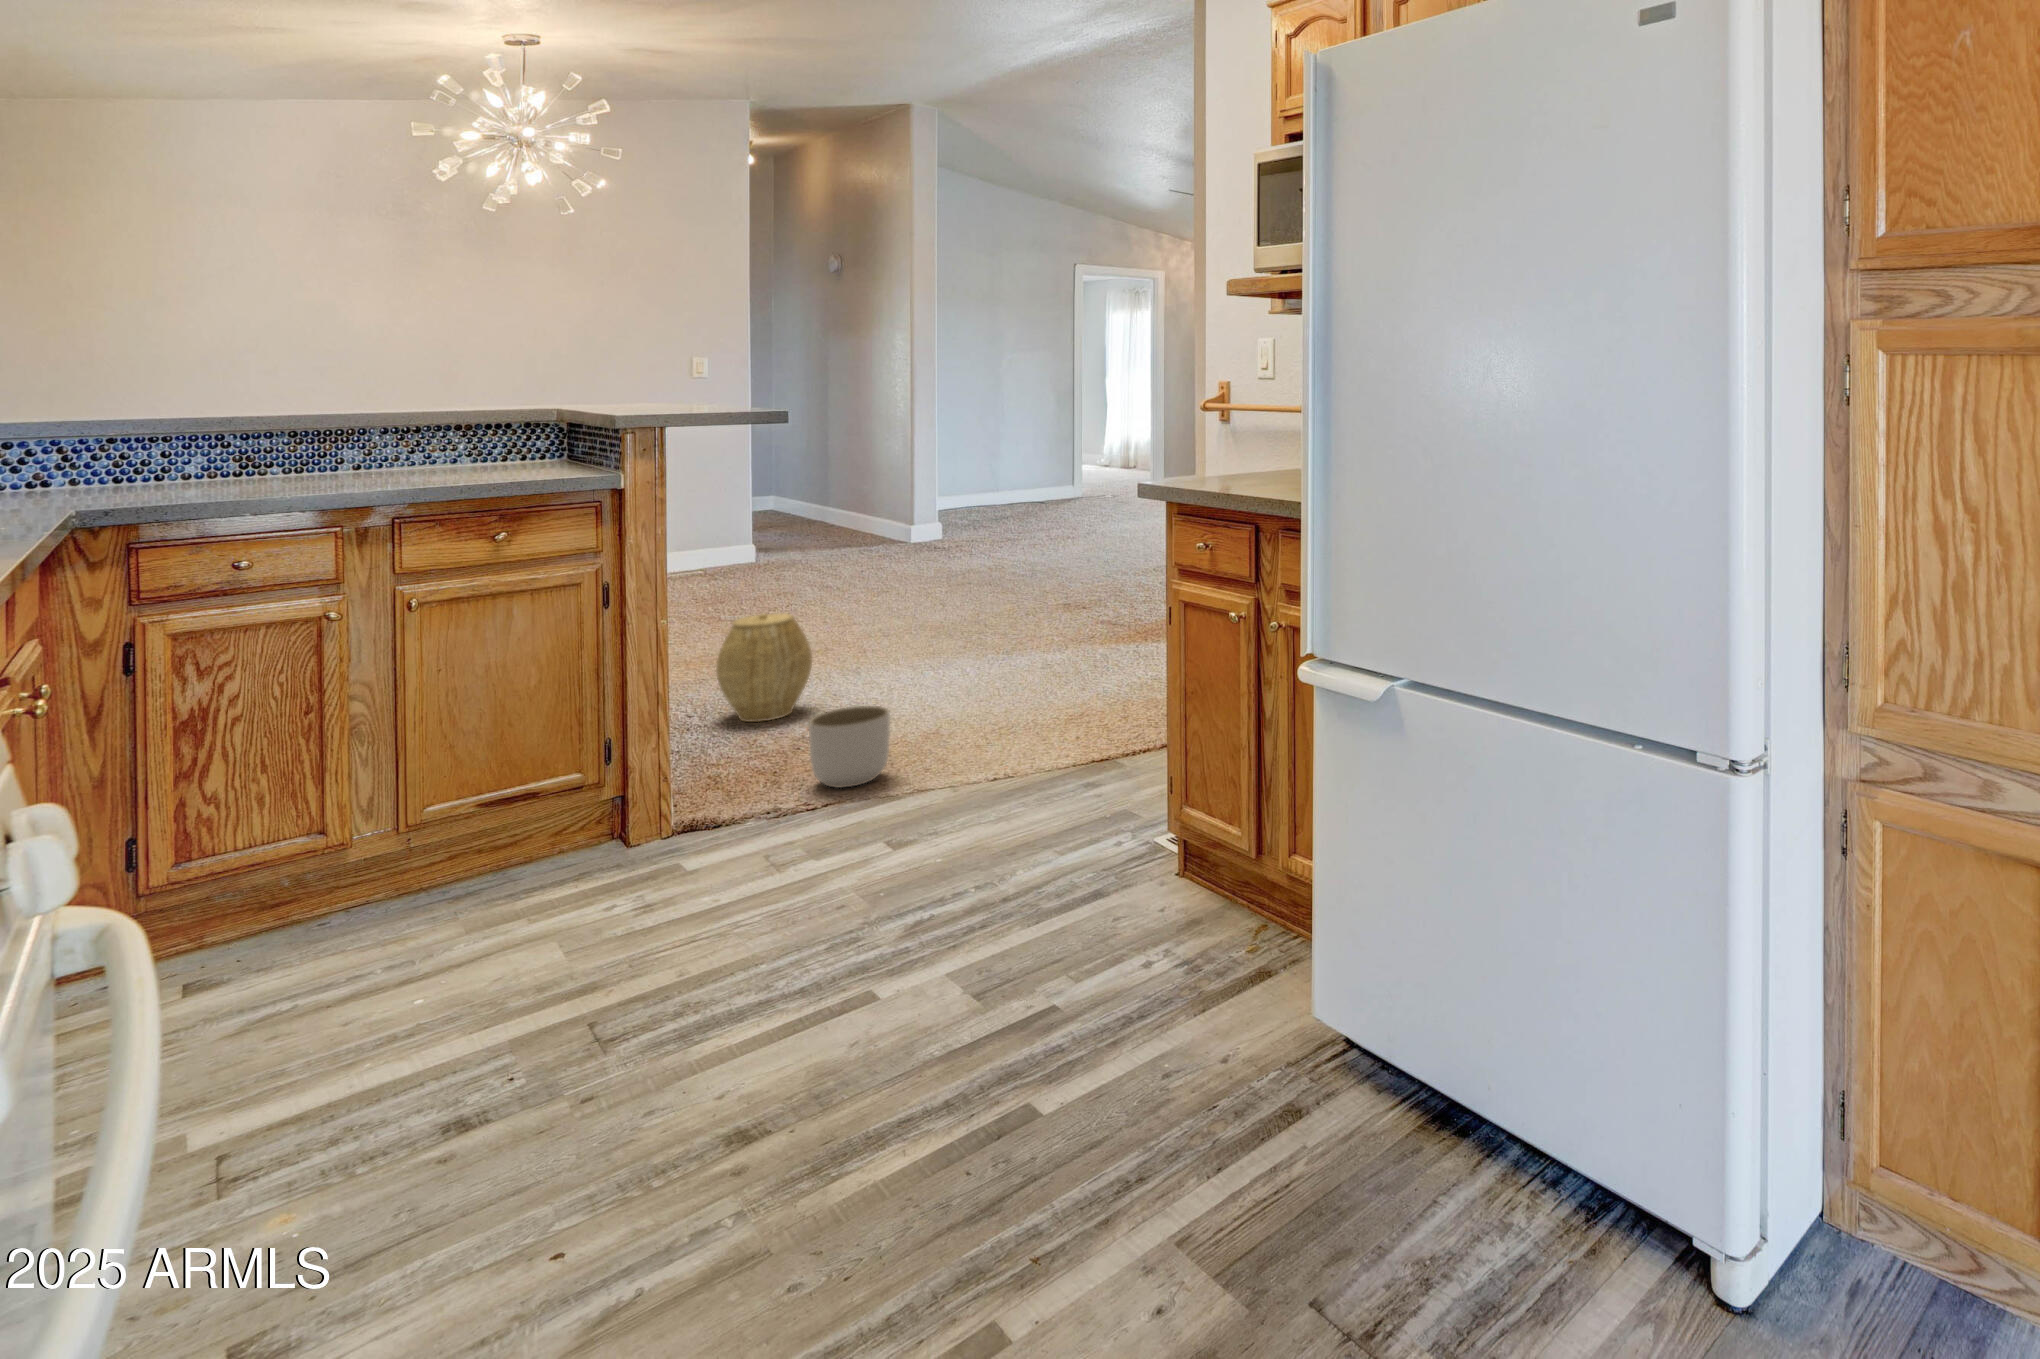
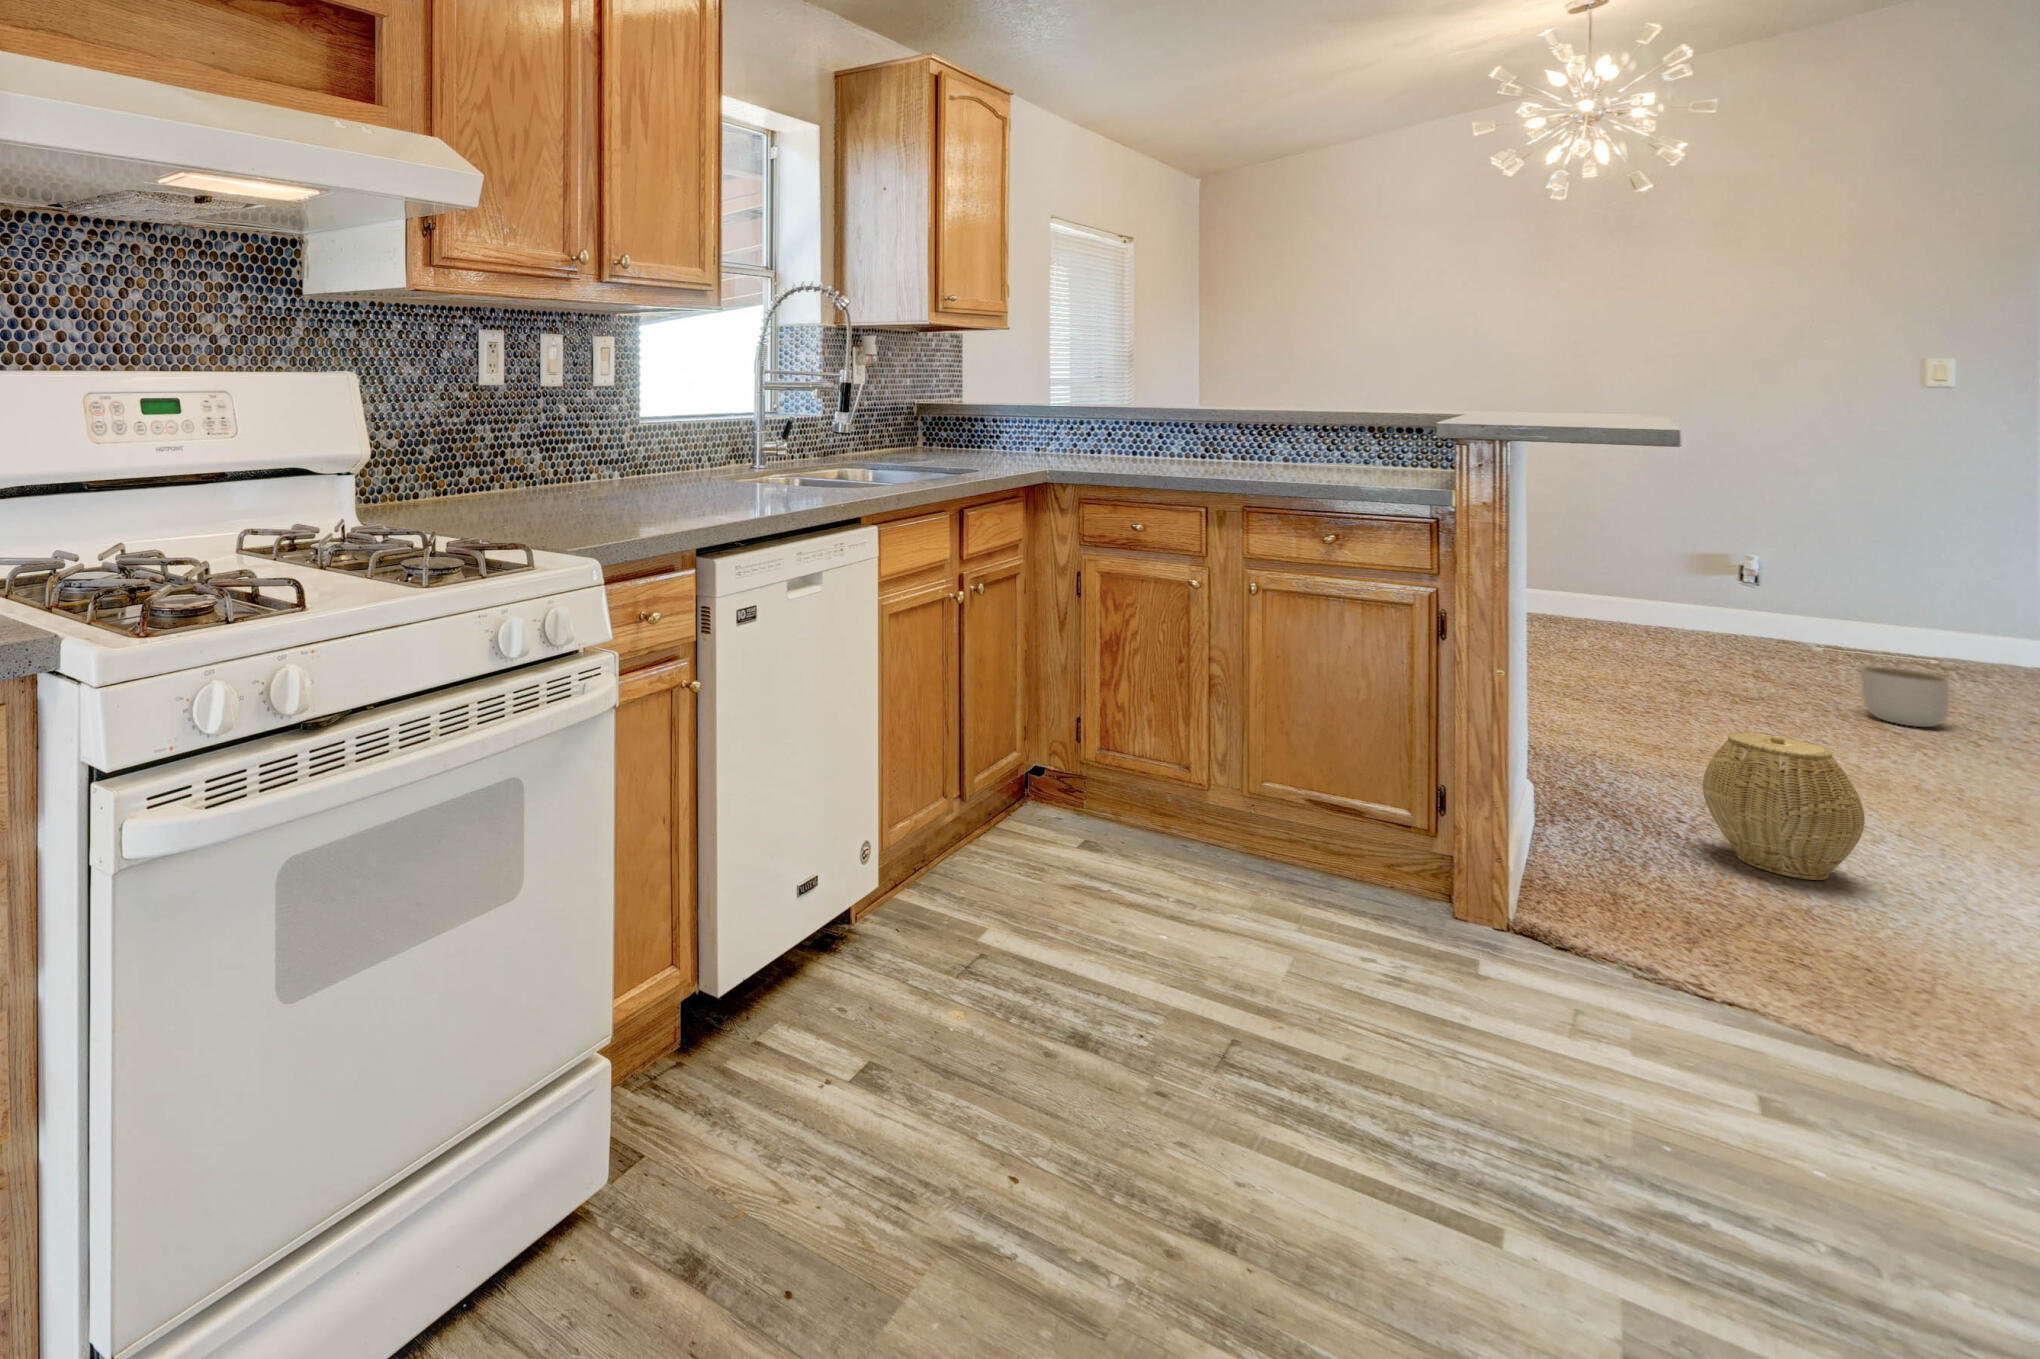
planter: present [809,706,890,788] -> present [1861,666,1949,727]

